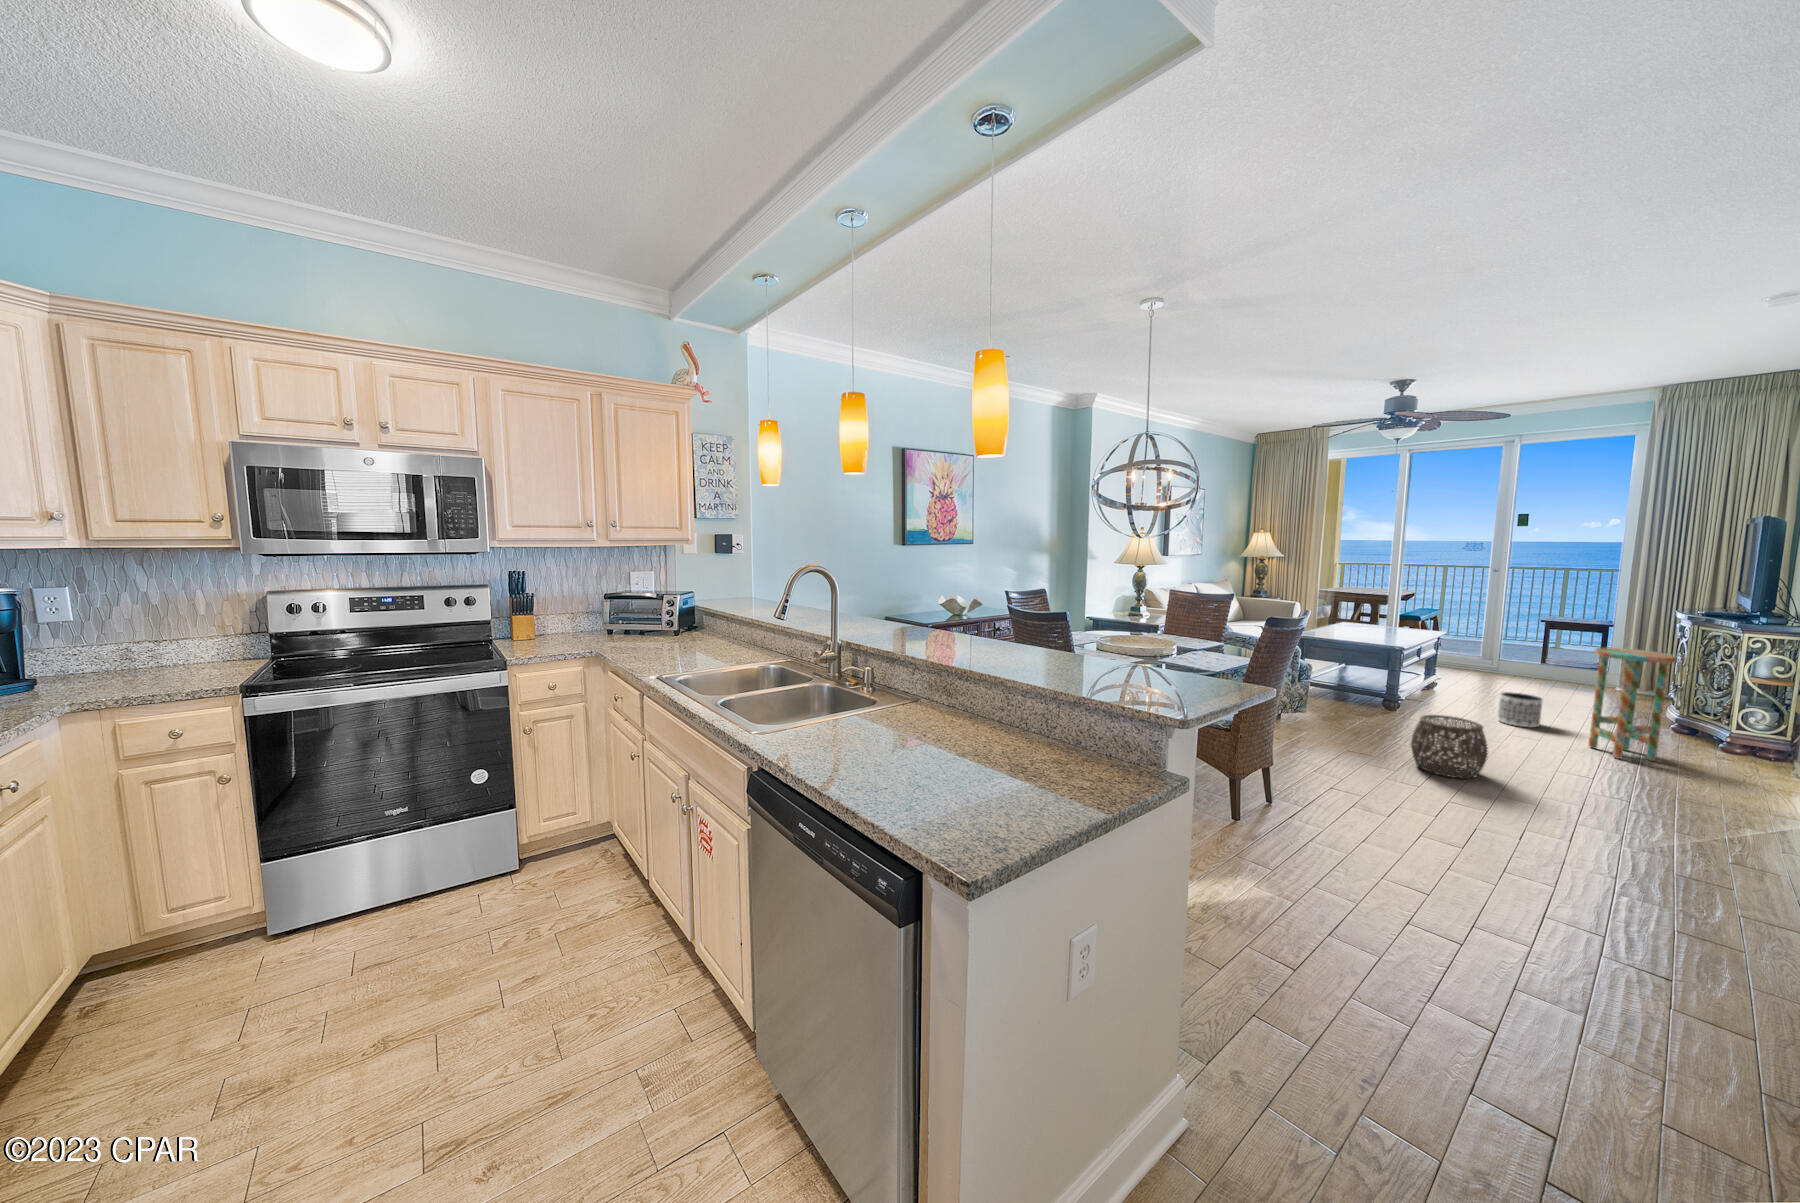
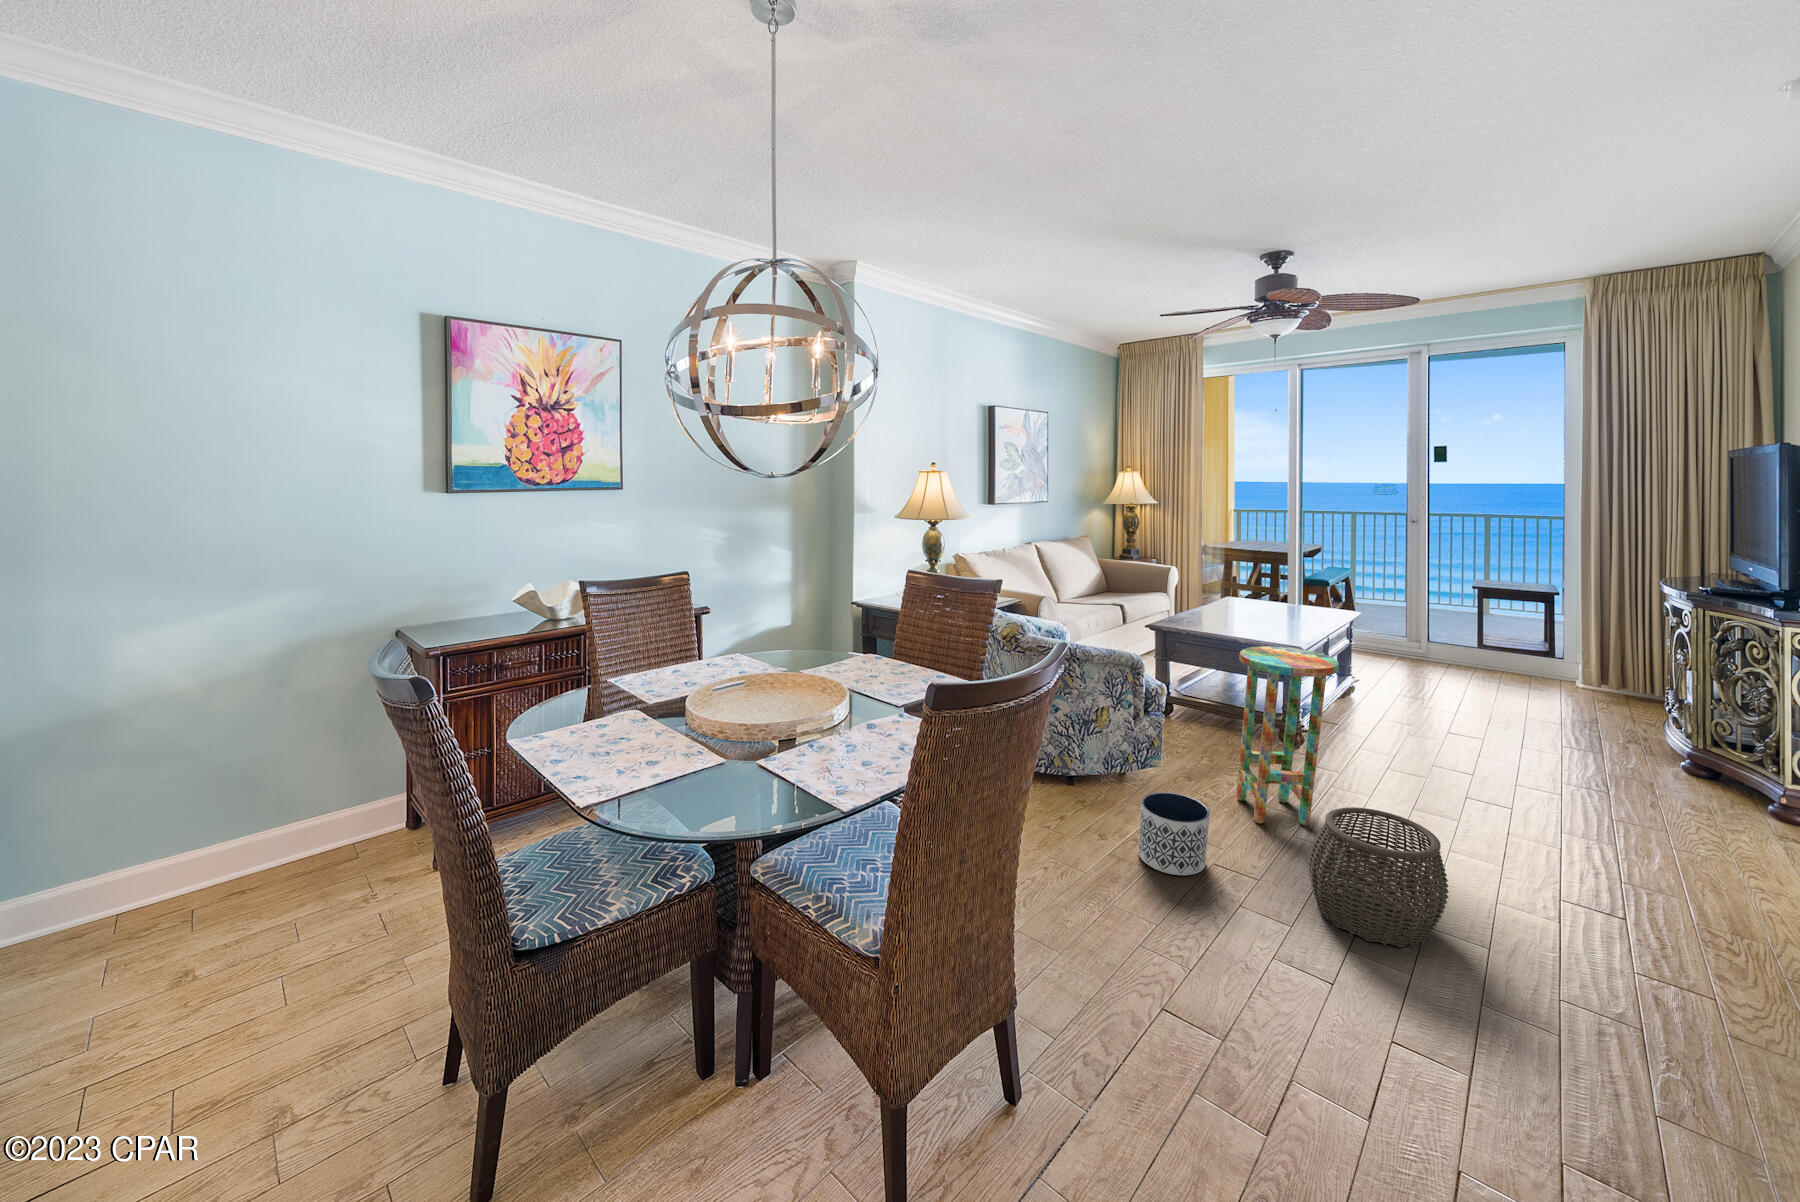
side table: present [1588,648,1677,761] -> present [1236,646,1339,826]
planter: present [1498,692,1542,727] -> present [1138,793,1210,875]

